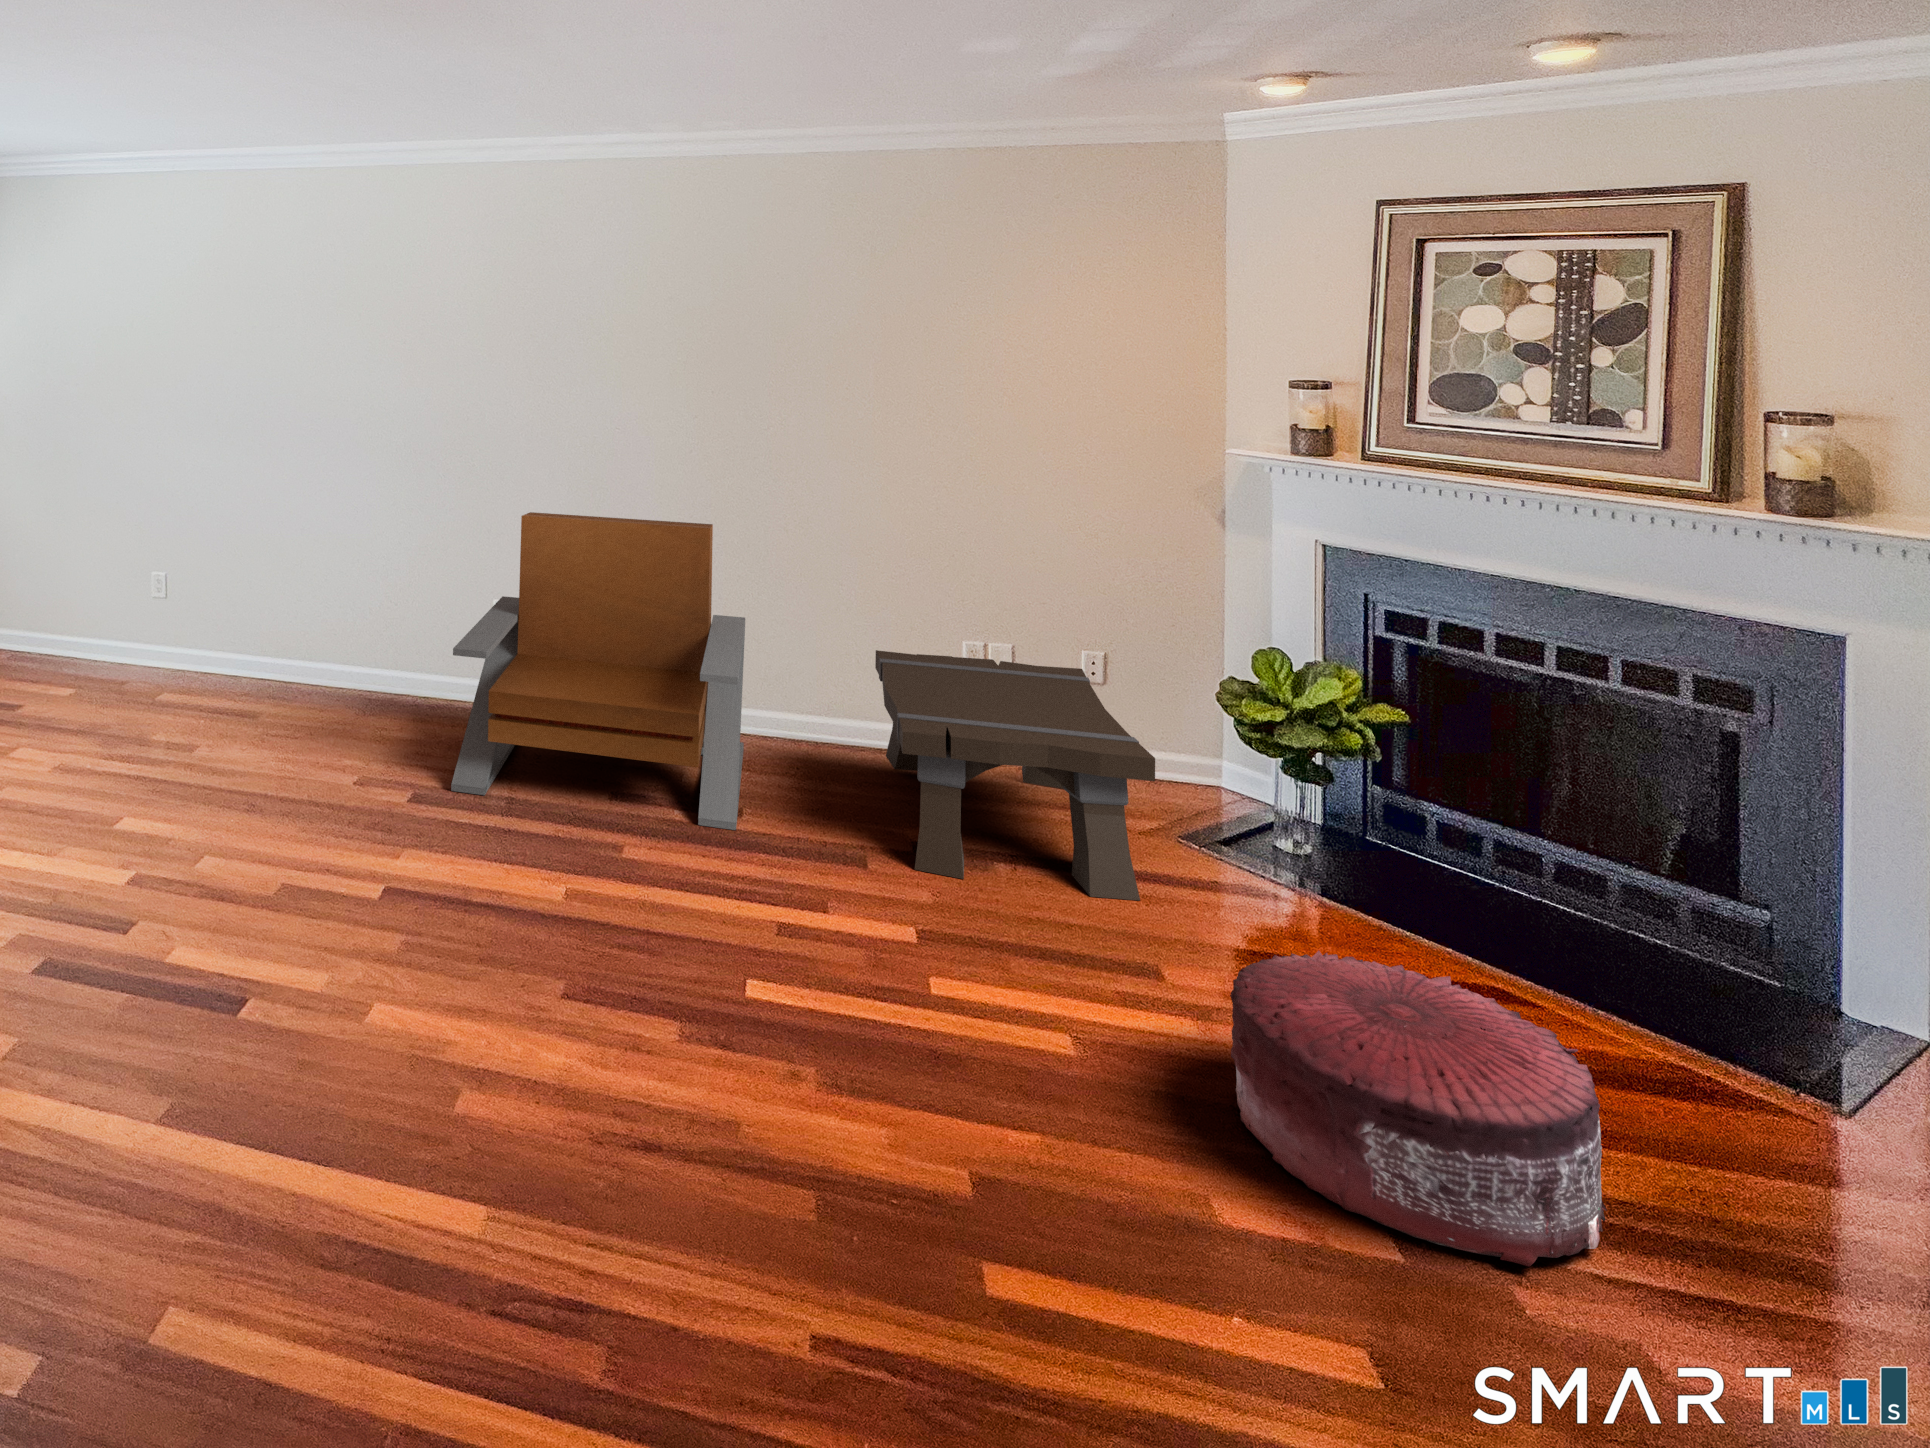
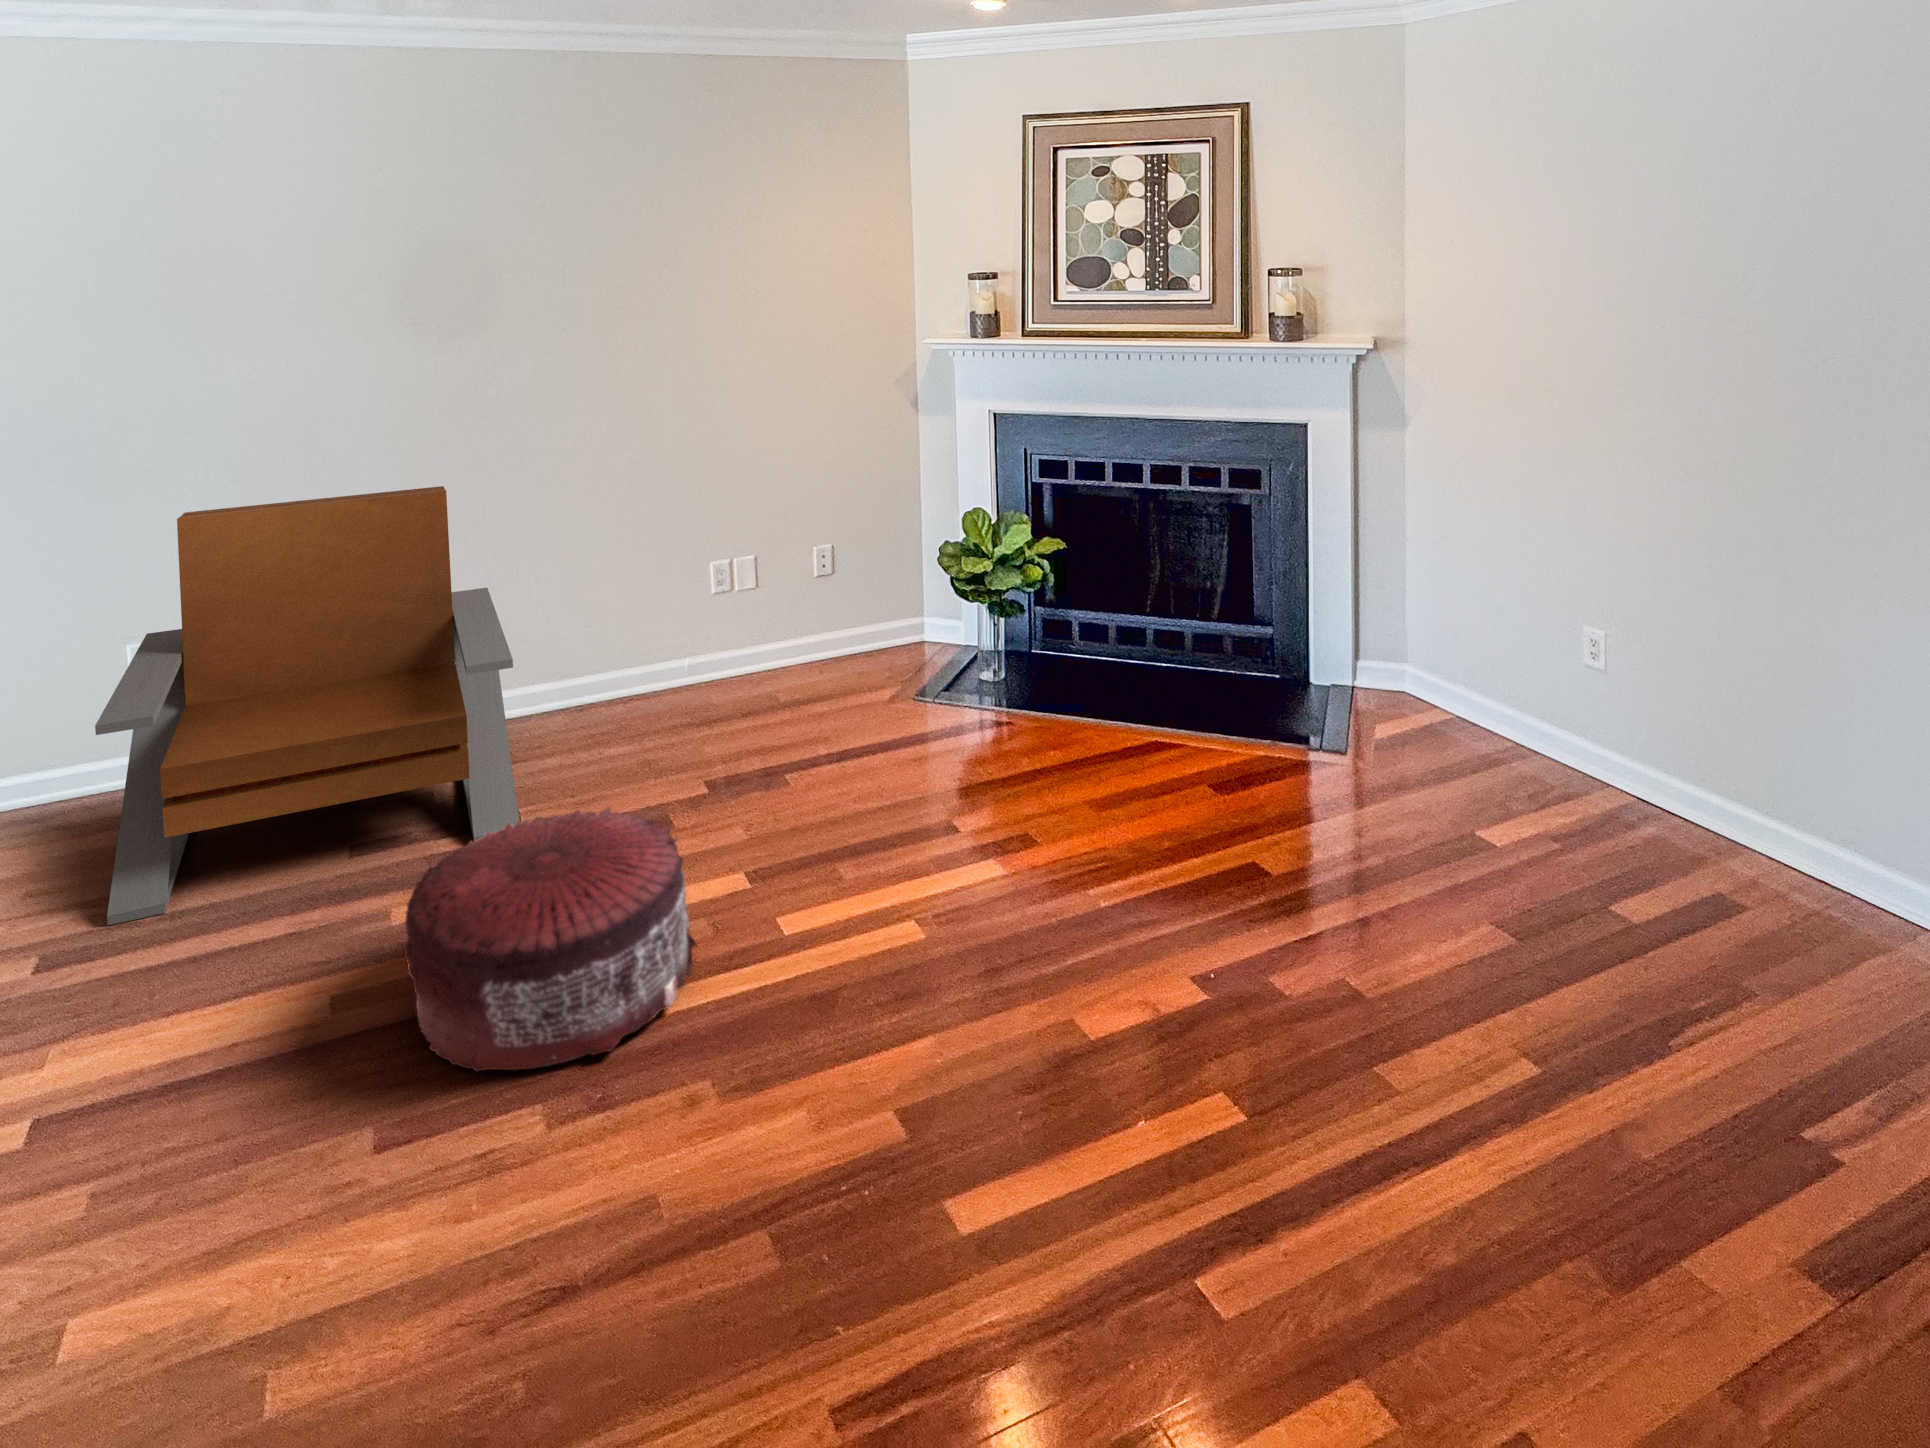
coffee table: present [875,650,1155,900] -> none [631,563,917,810]
pouf: present [1230,951,1607,1267] -> present [403,807,697,1071]

